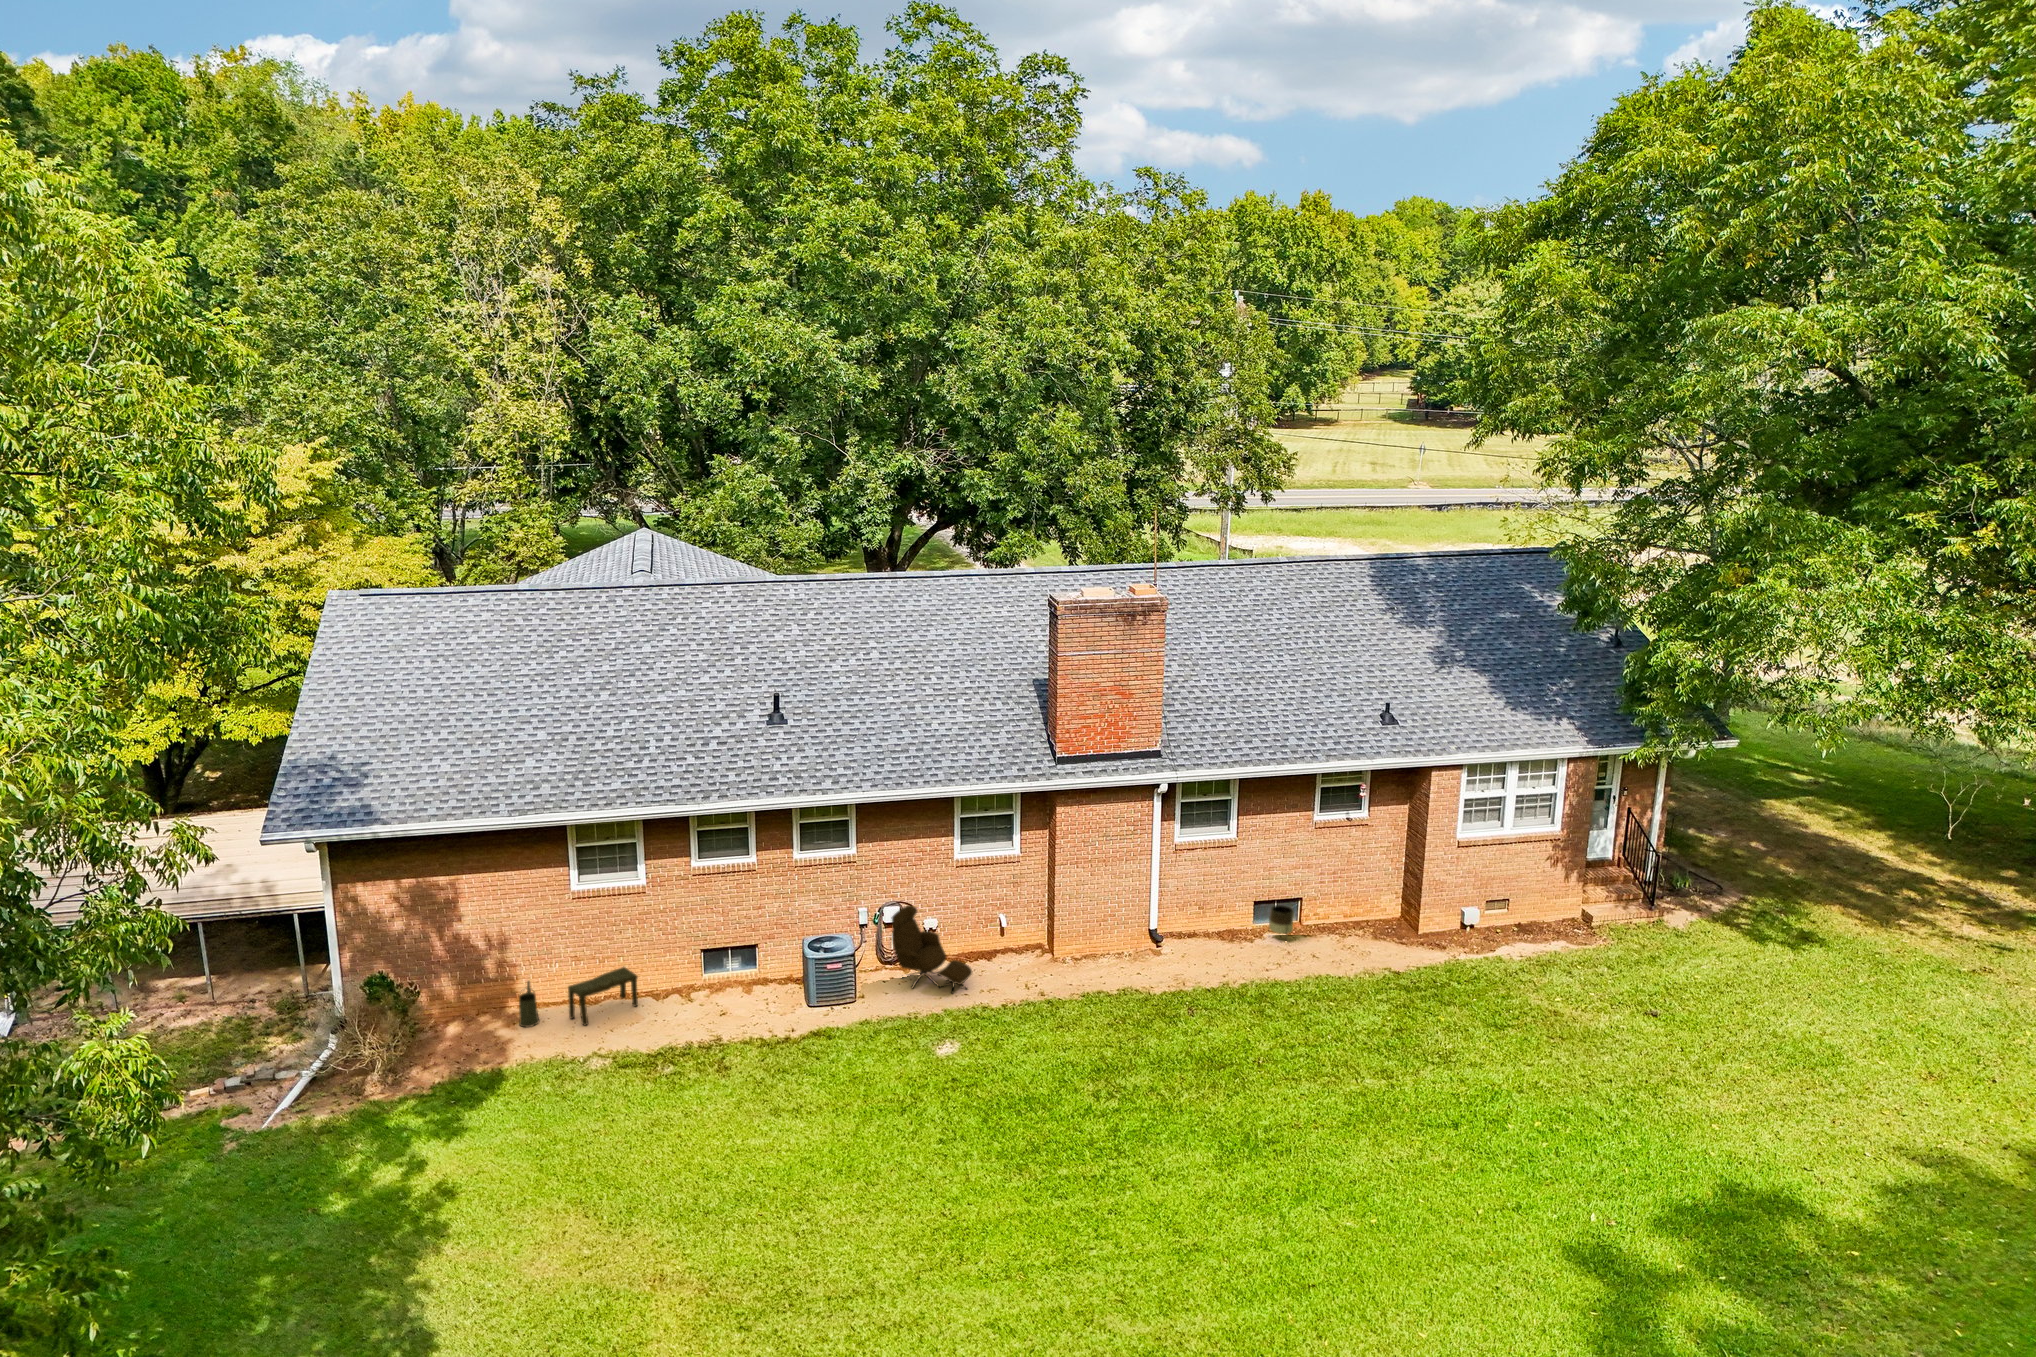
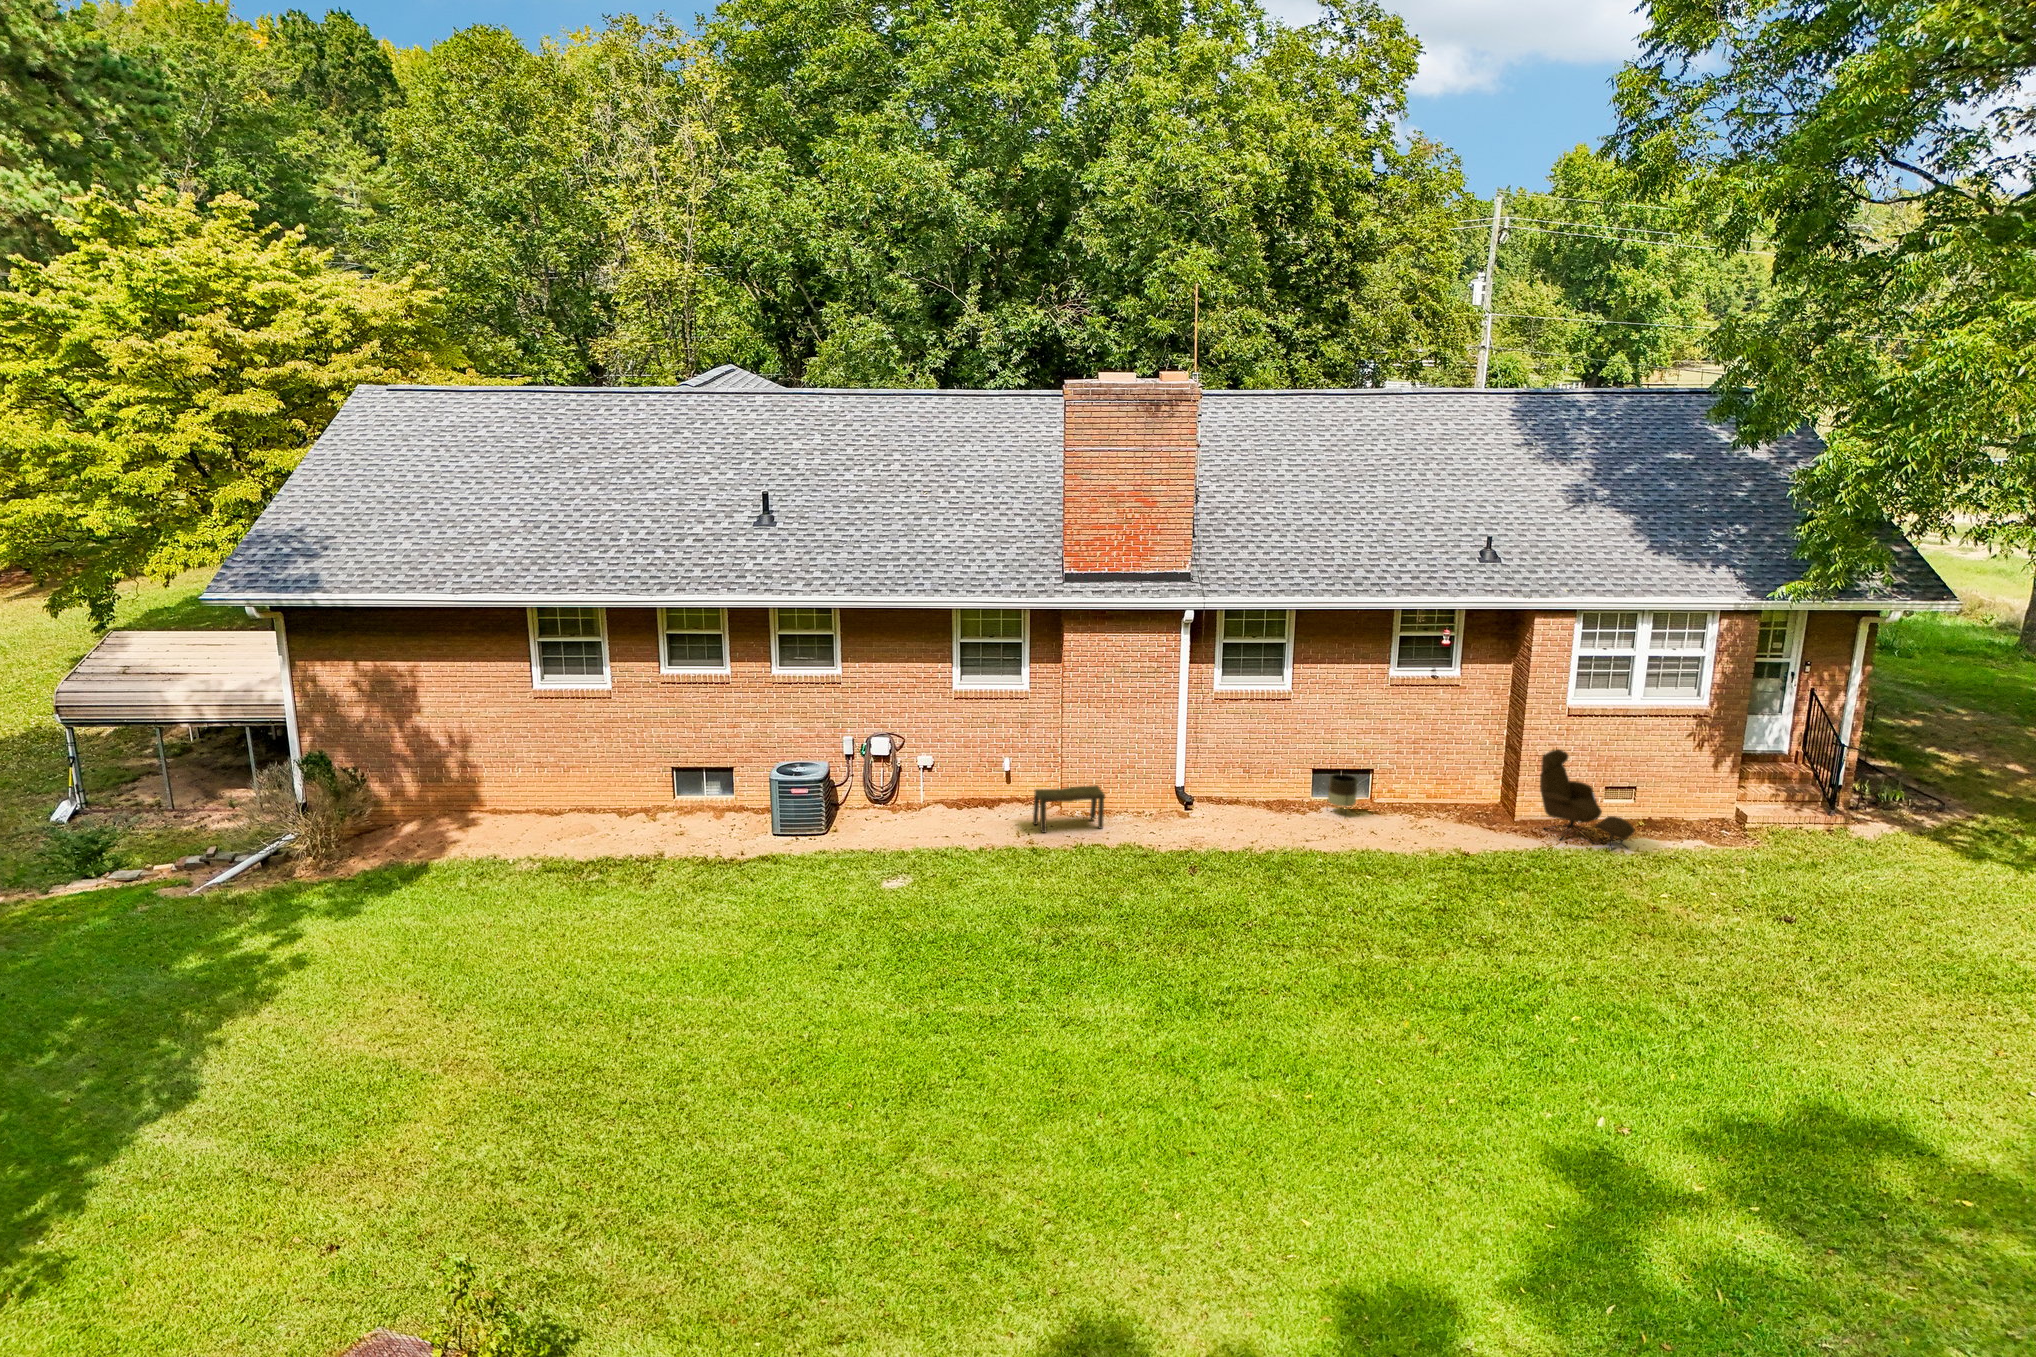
lounge chair: present [892,905,972,992] -> present [1540,749,1635,850]
bench: present [568,967,638,1025] -> present [1033,785,1105,833]
watering can: present [519,981,539,1027] -> none [469,783,492,828]

